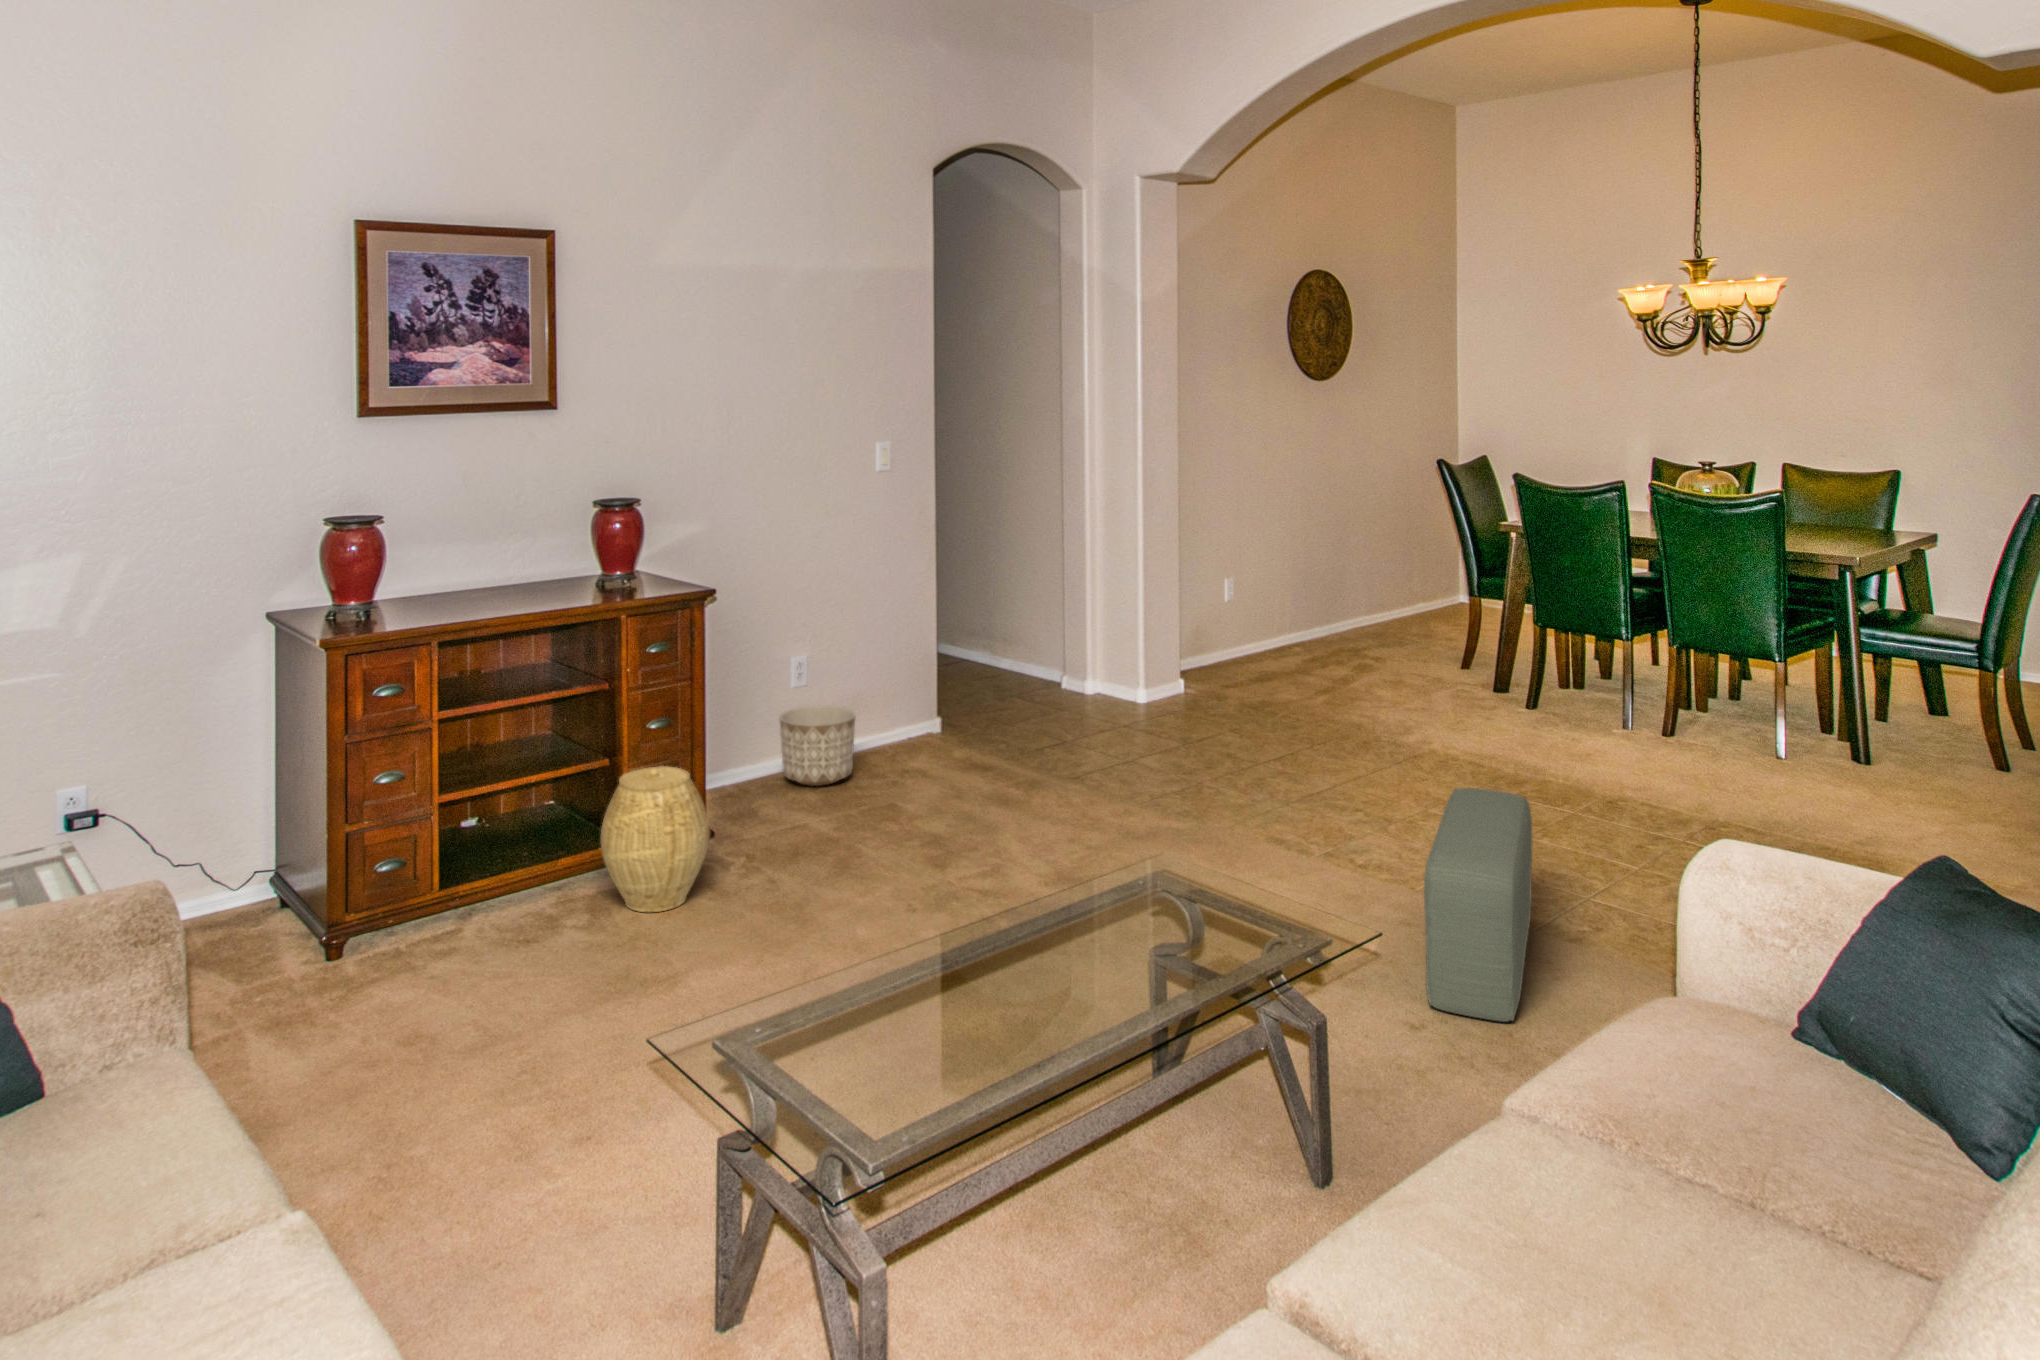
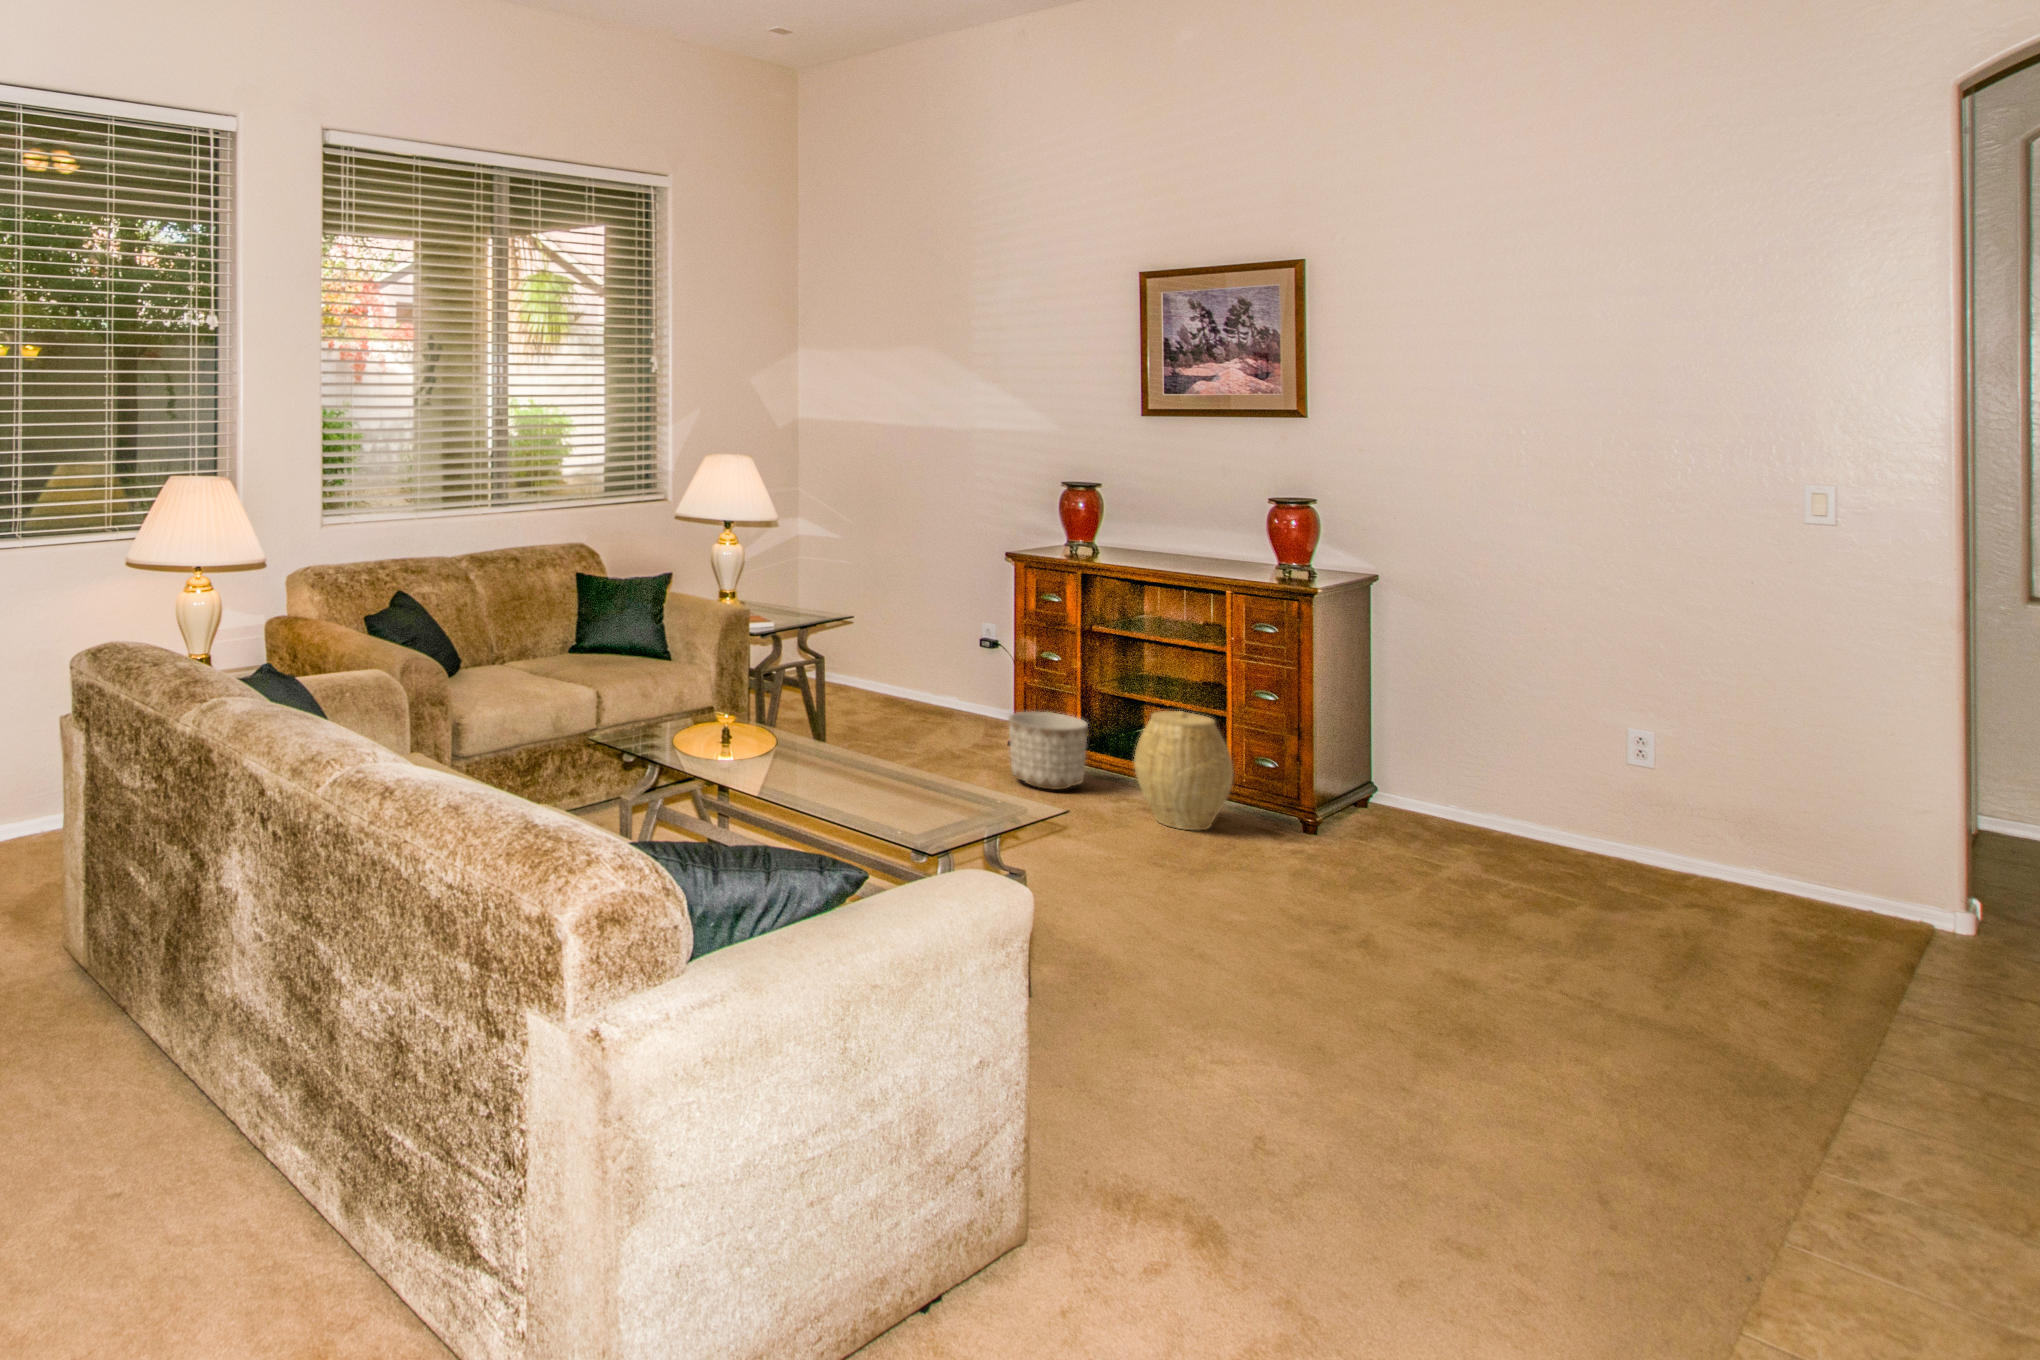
planter: present [779,706,855,786] -> present [1008,712,1088,790]
pouf: present [1424,788,1532,1022] -> none [1177,943,1641,1278]

